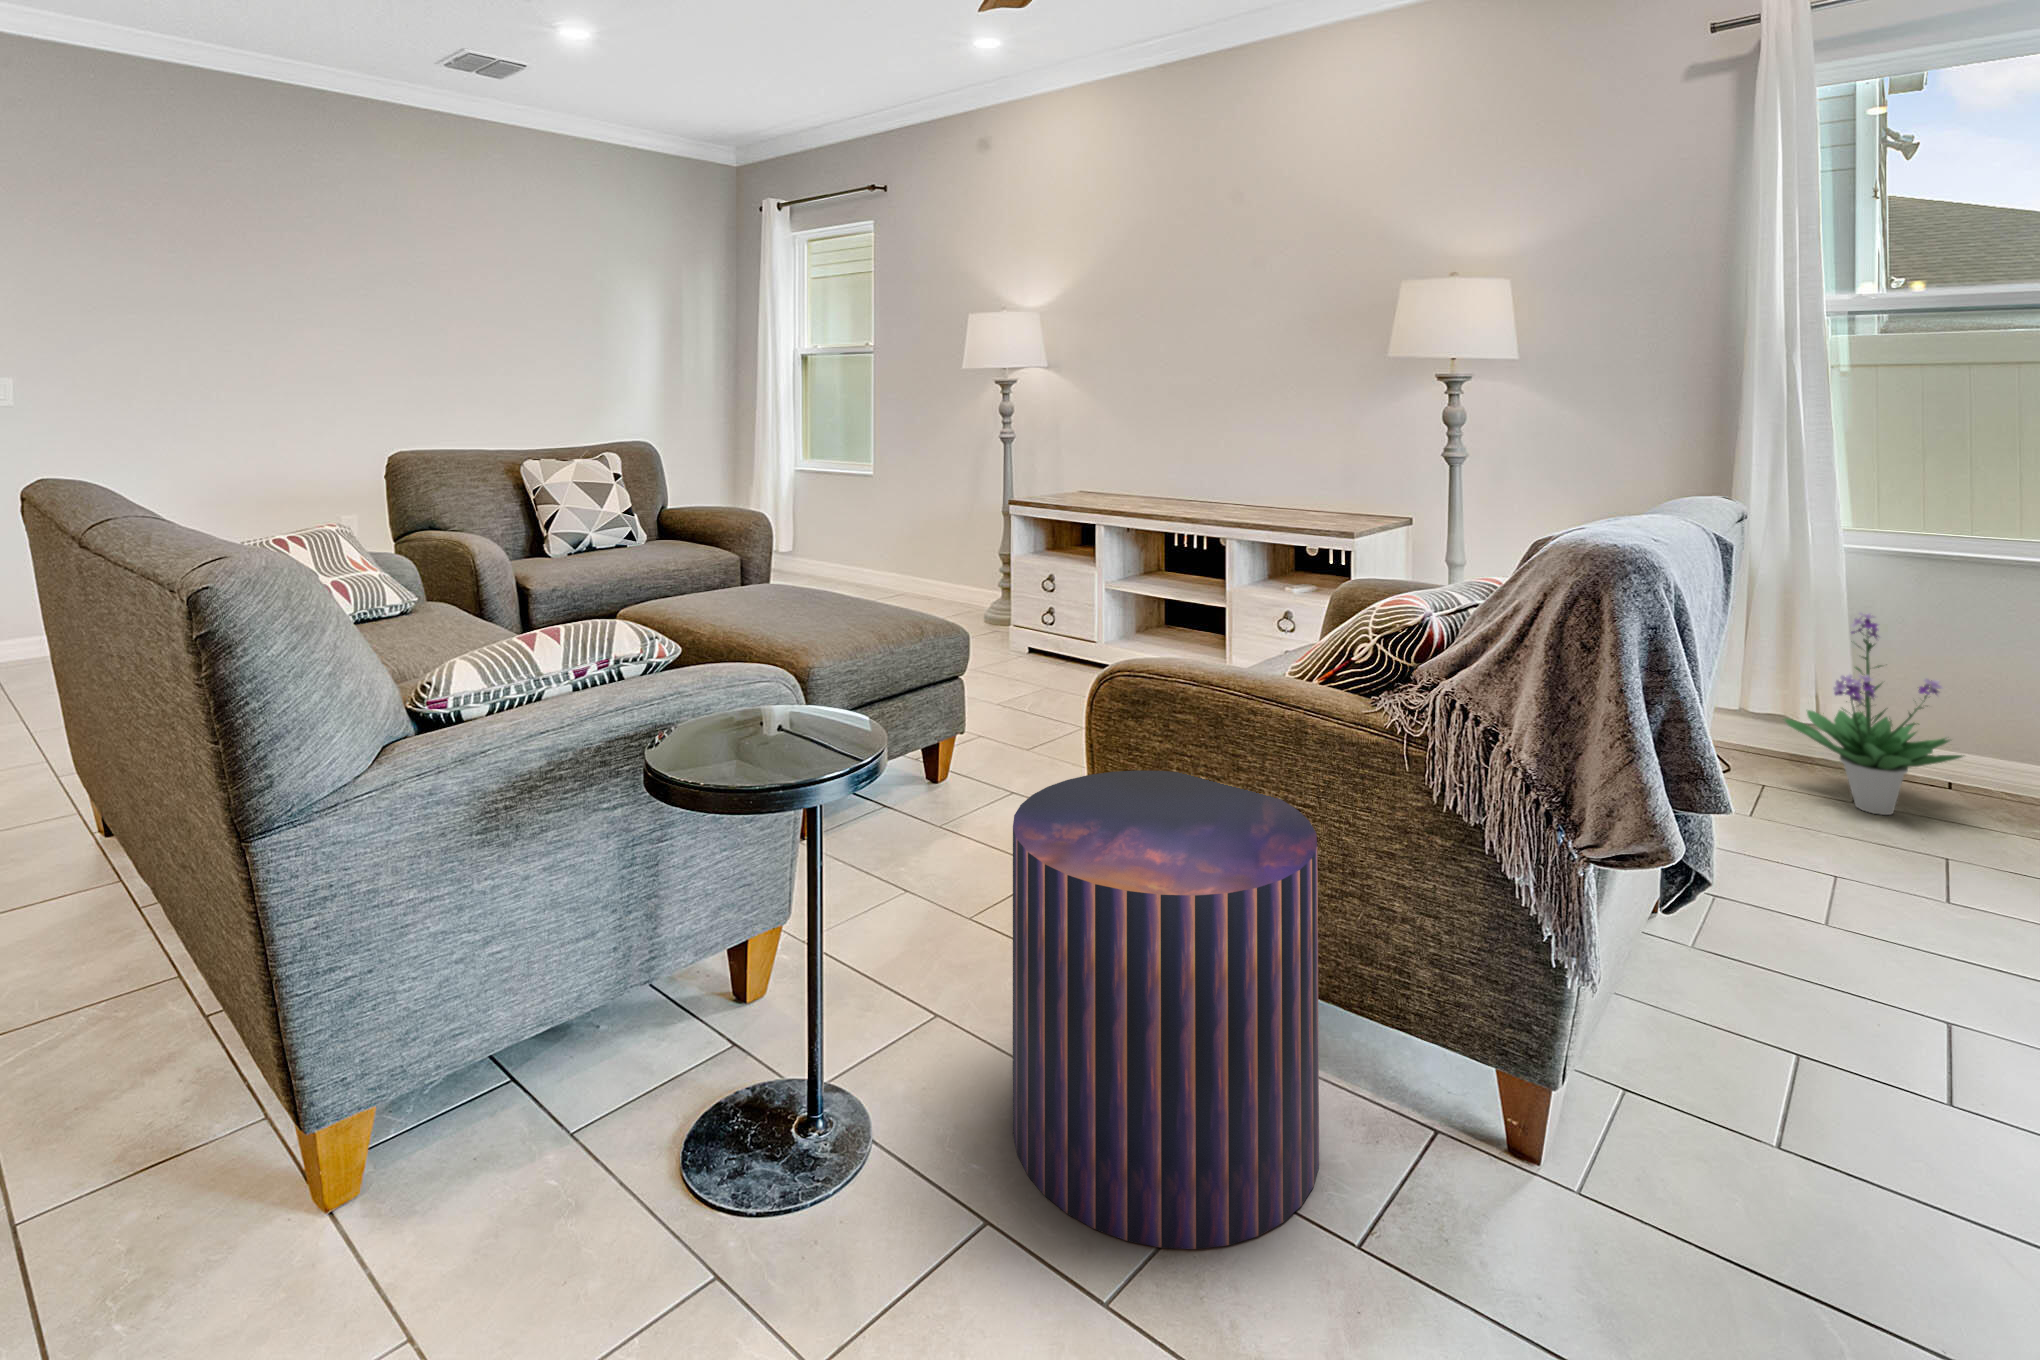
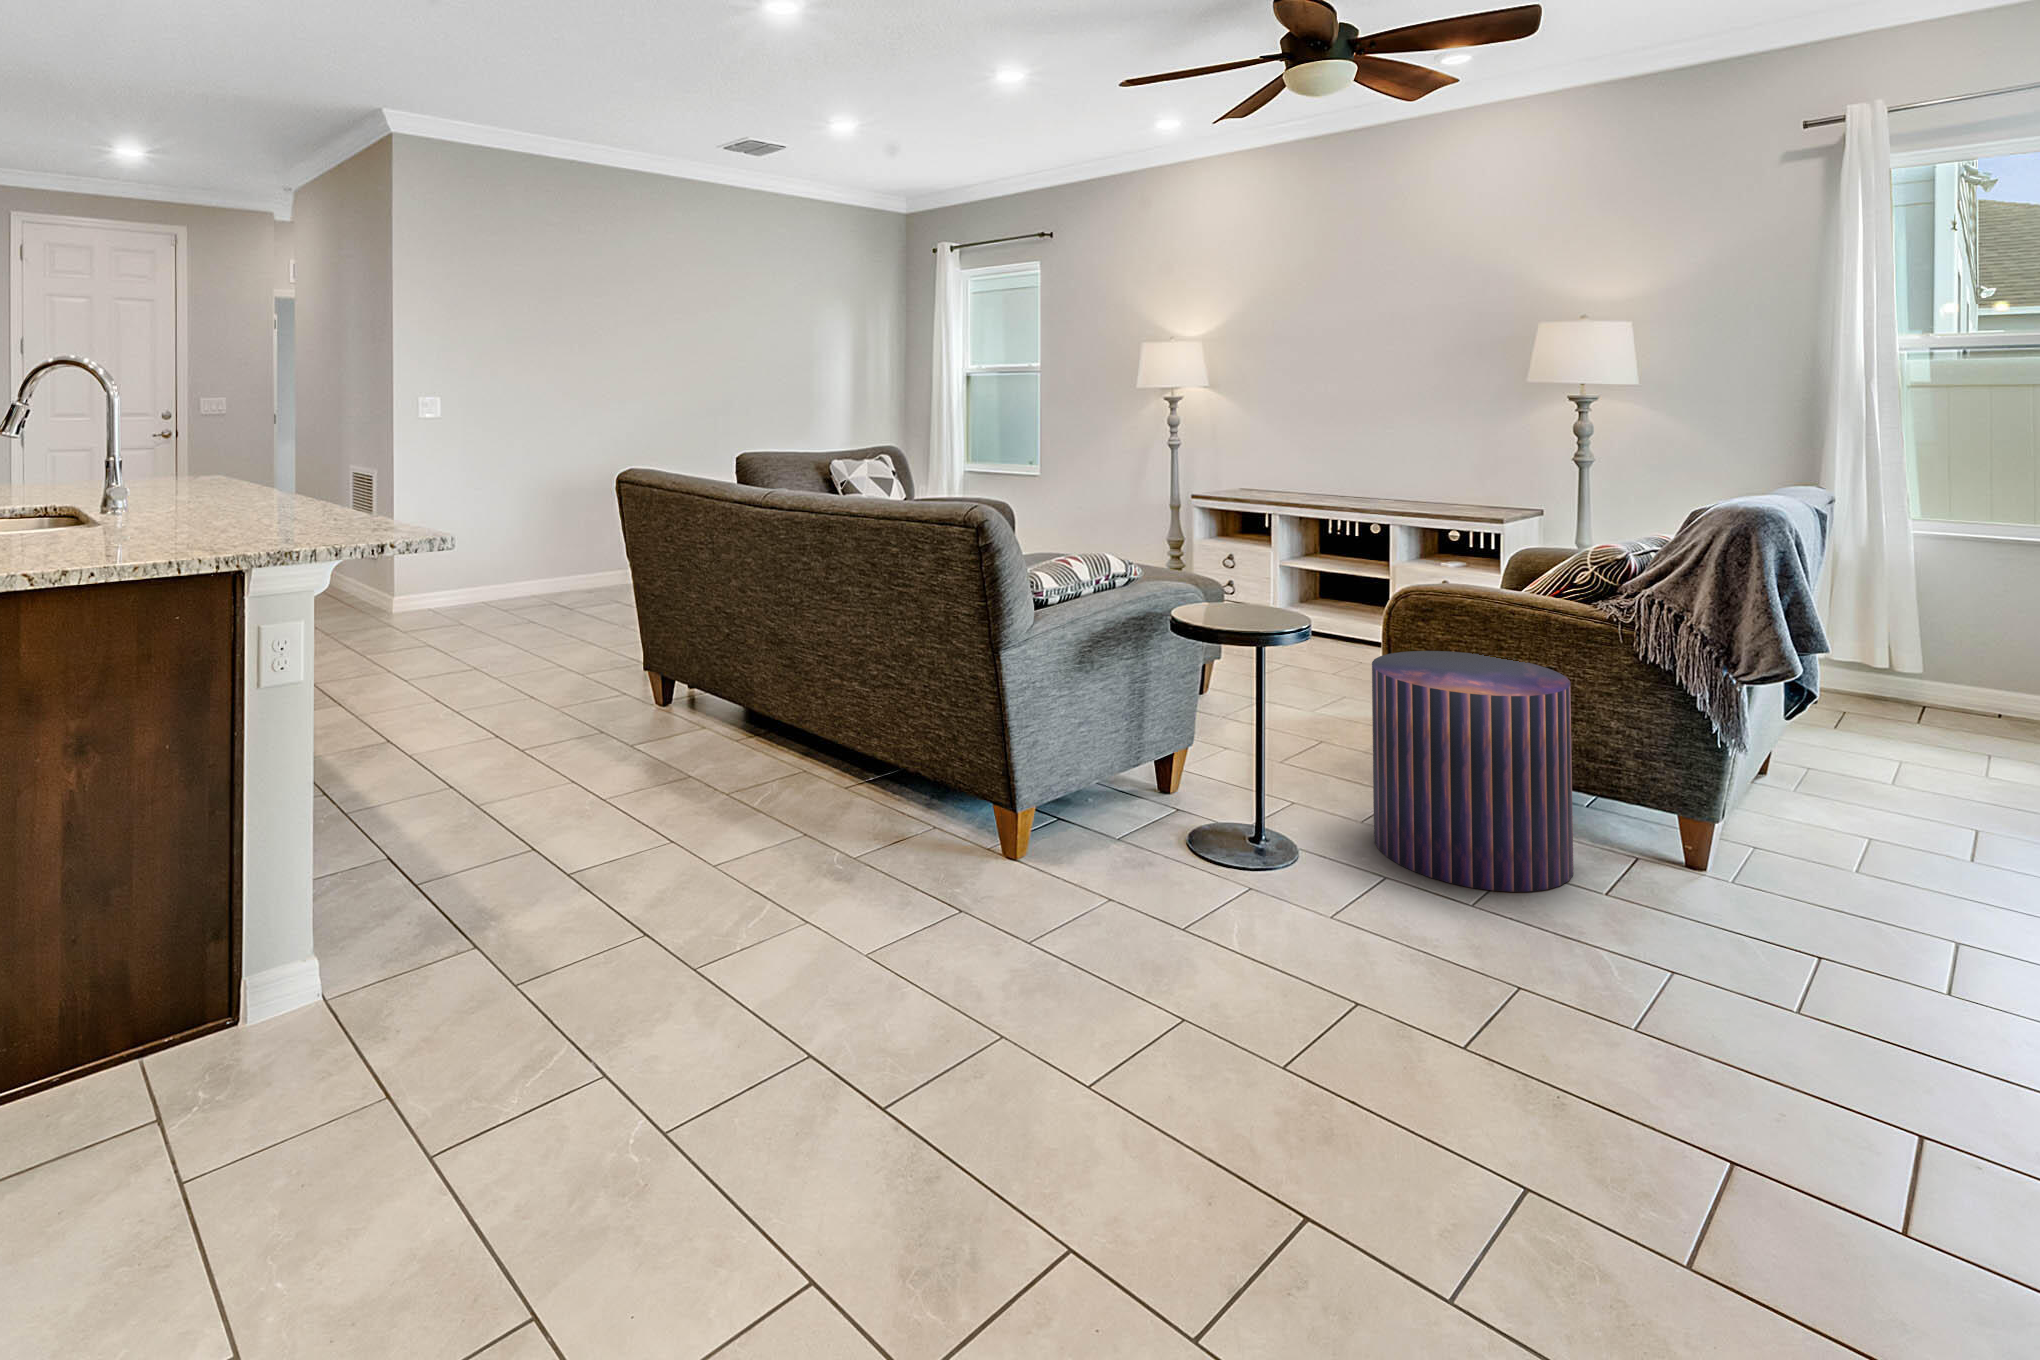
potted plant: present [1785,613,1963,815] -> none [1871,580,2019,732]

